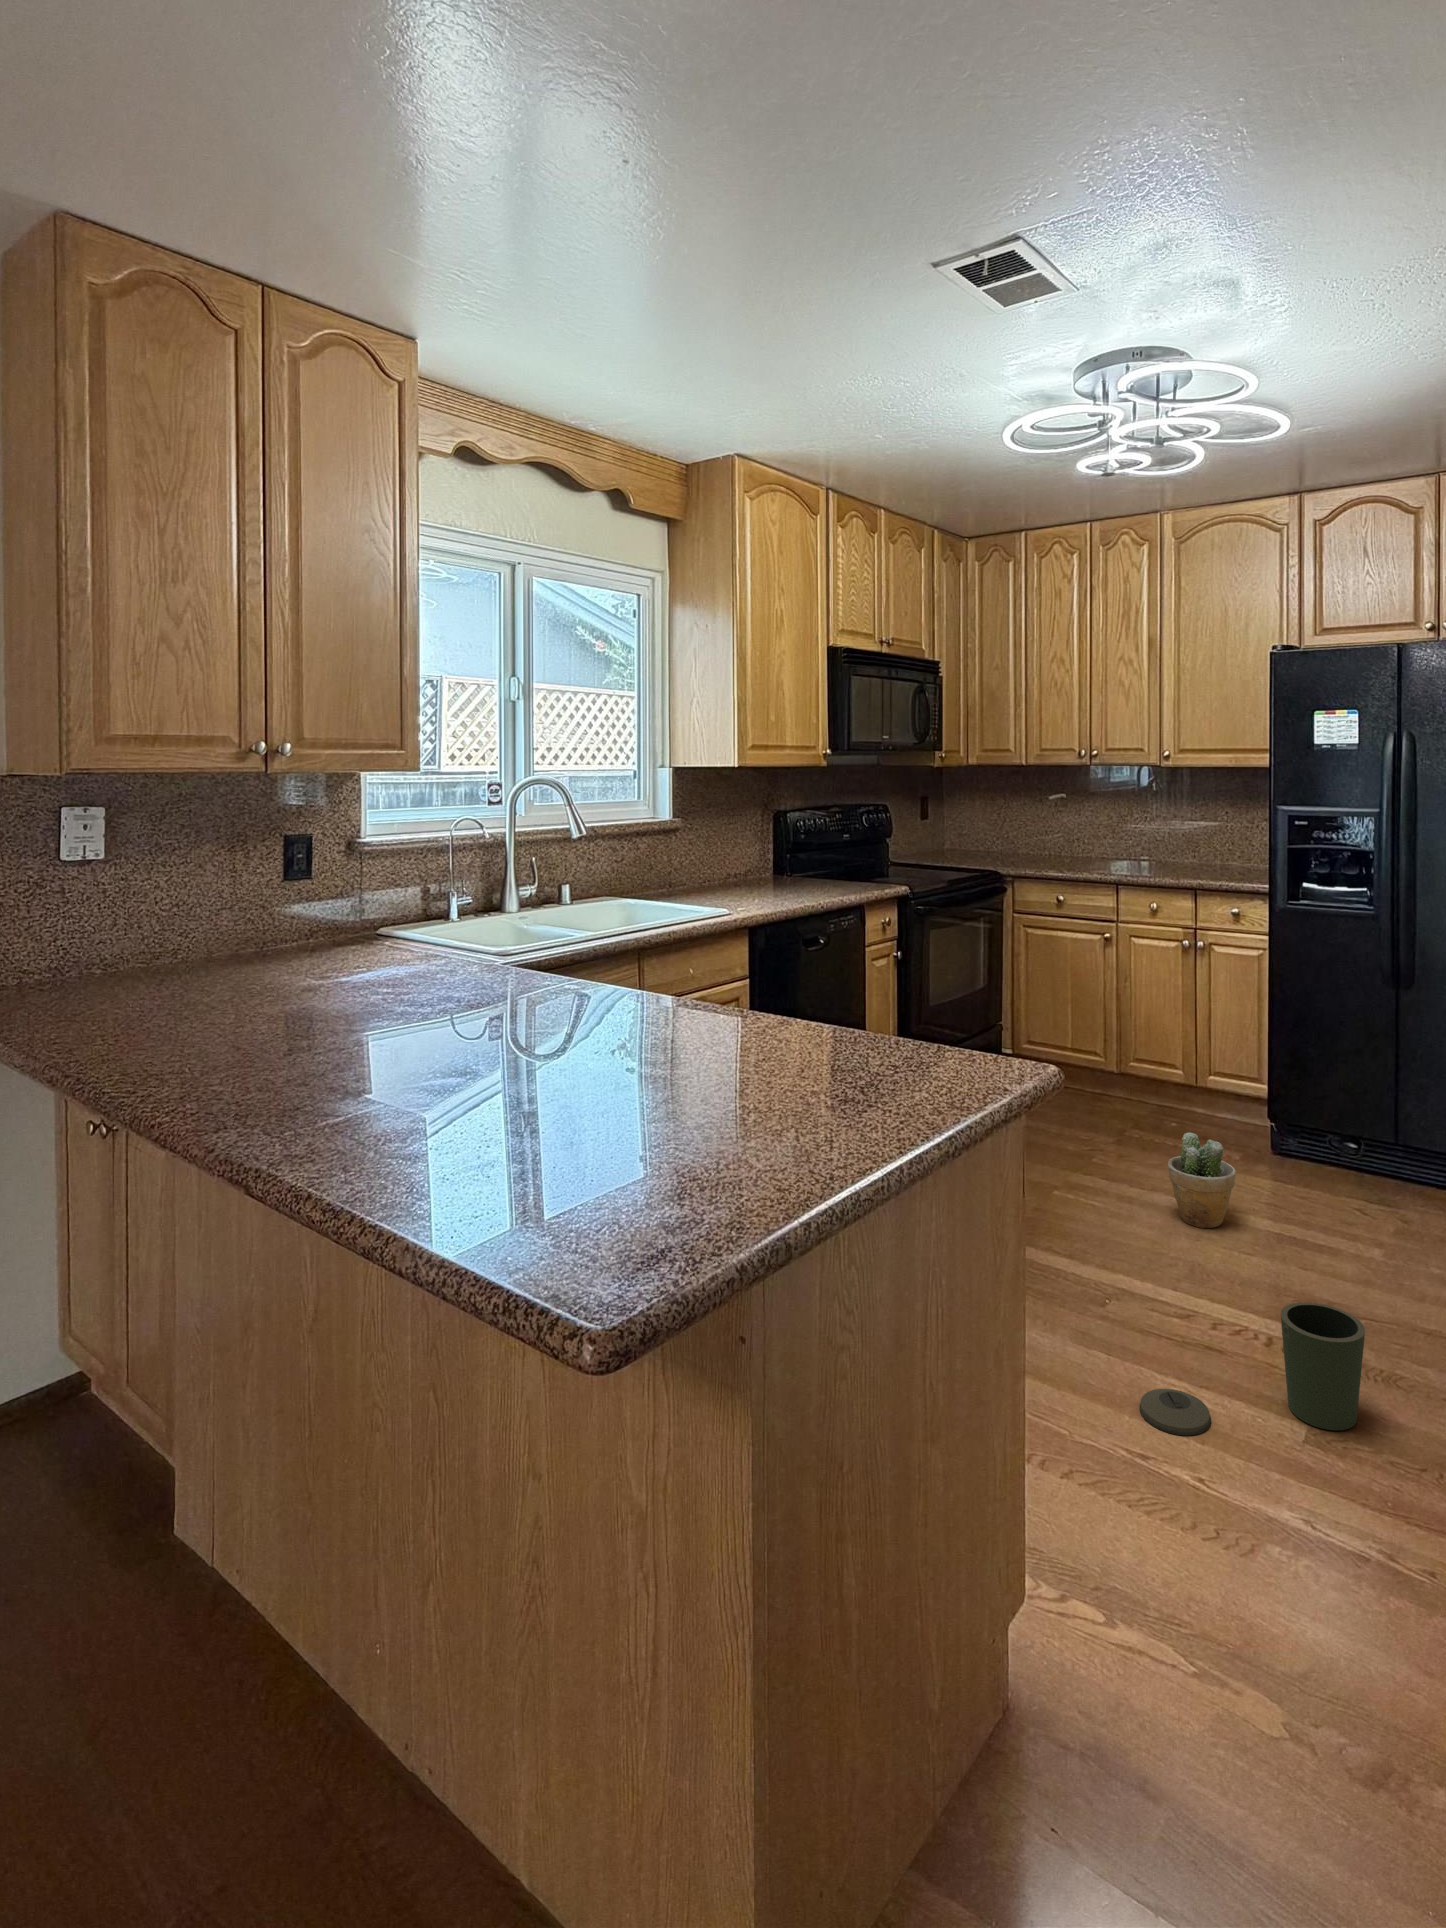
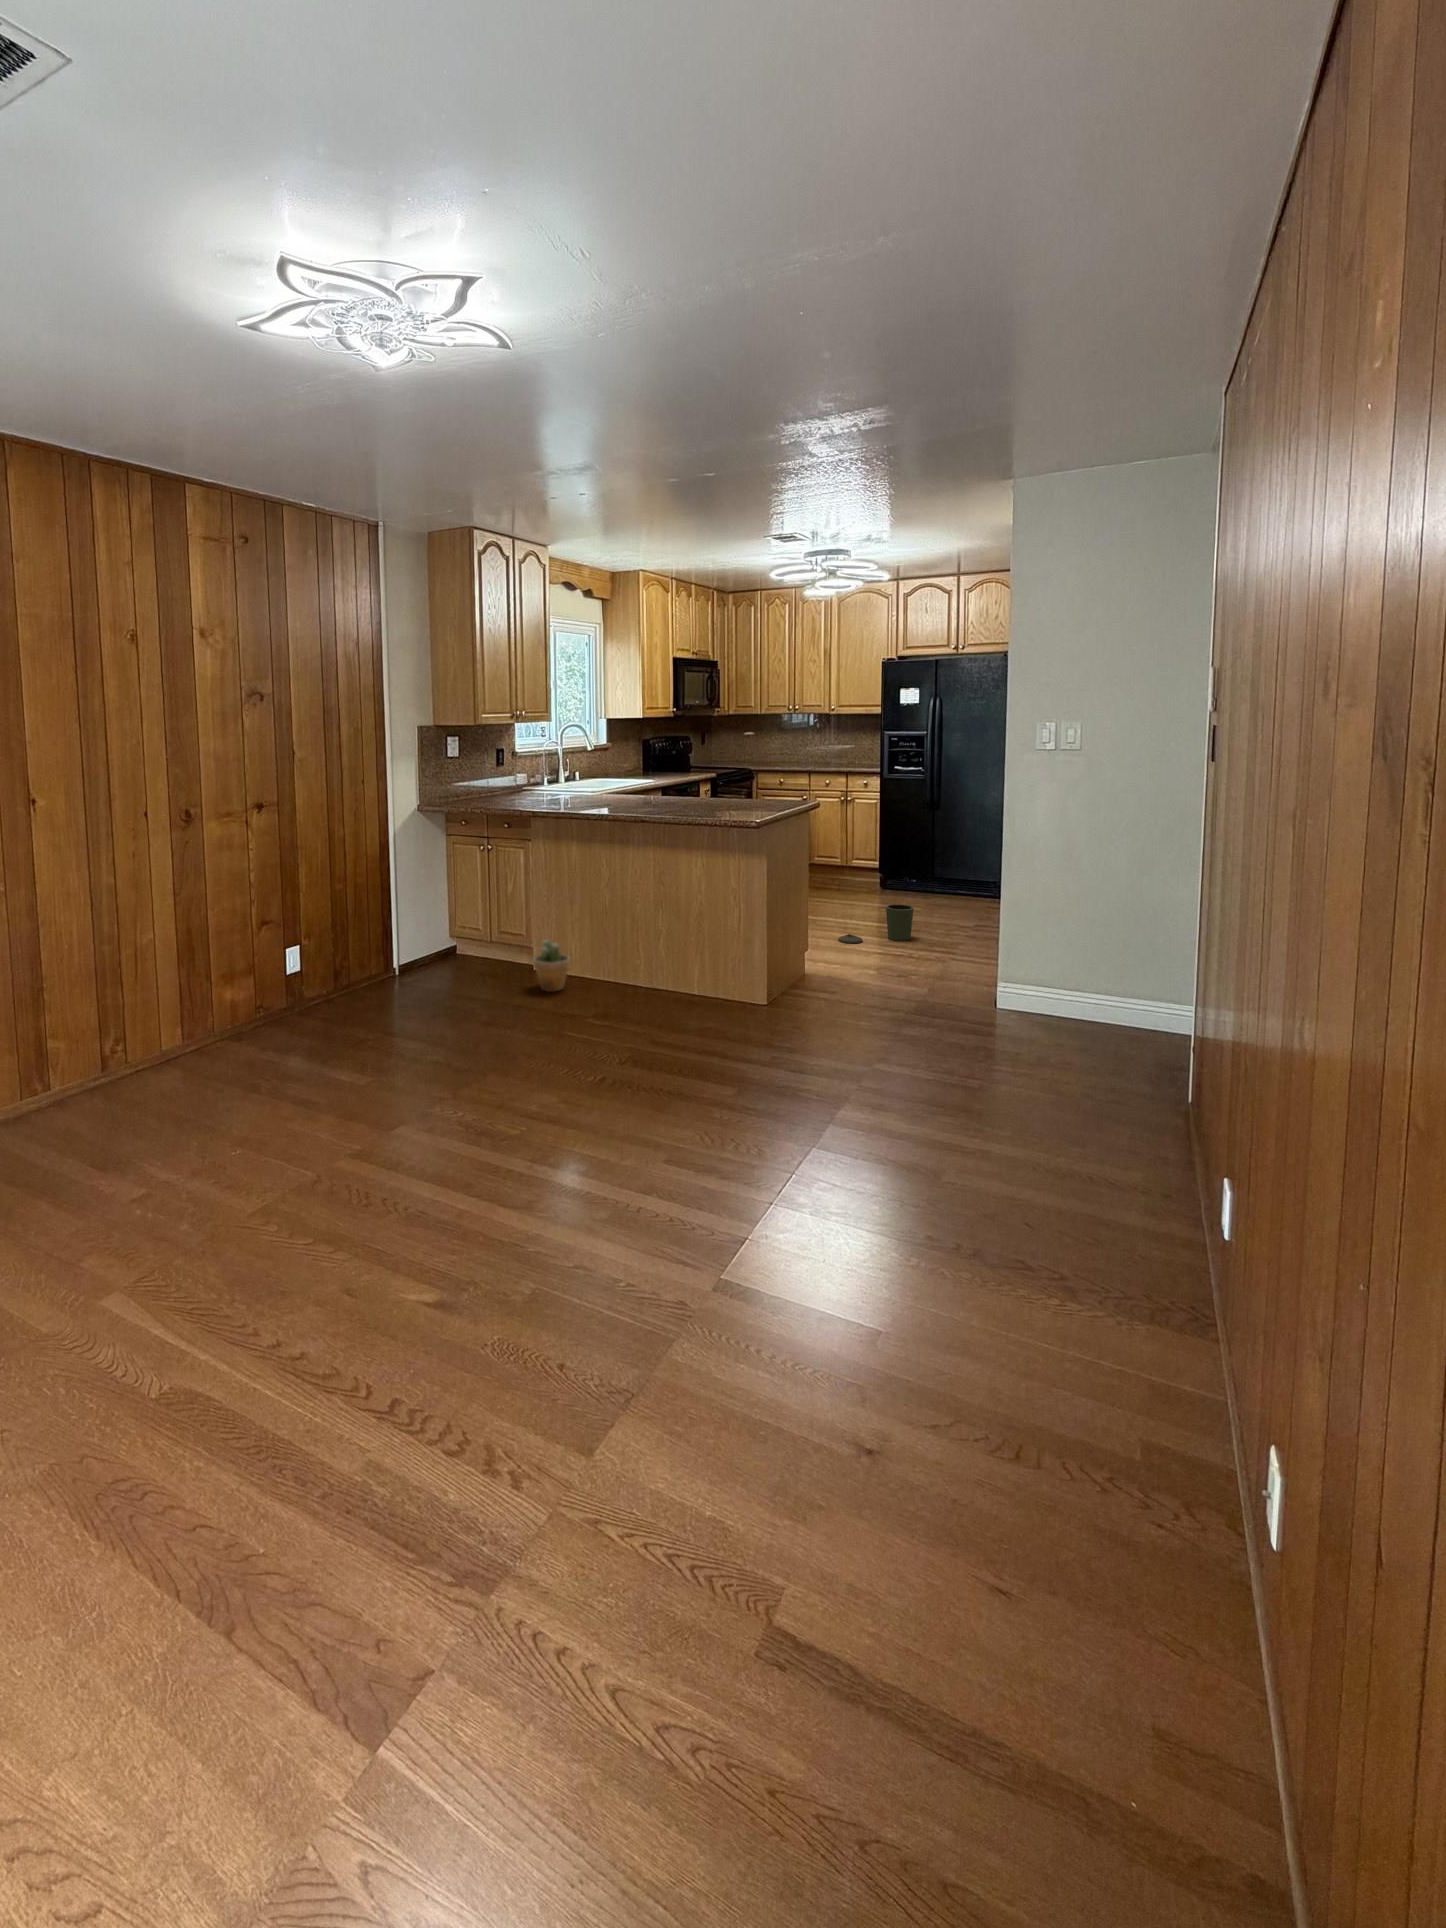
potted plant: present [1168,1132,1235,1228] -> present [533,940,570,992]

